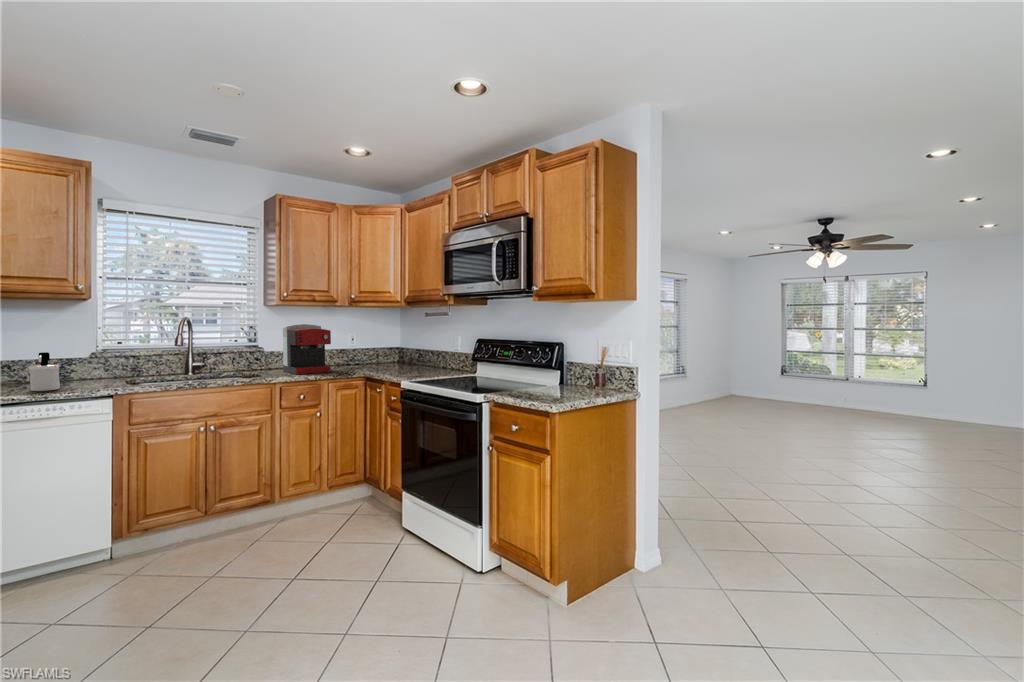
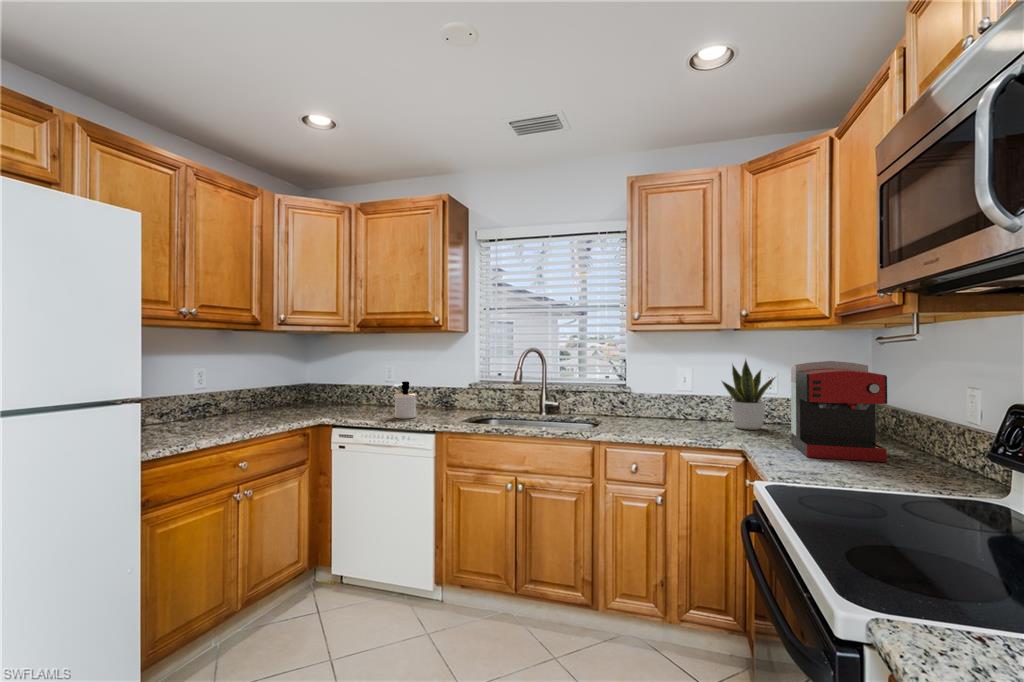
coffee maker: present [283,324,331,374] -> present [791,361,887,462]
potted plant: none [333,324,363,368] -> present [722,360,775,430]

